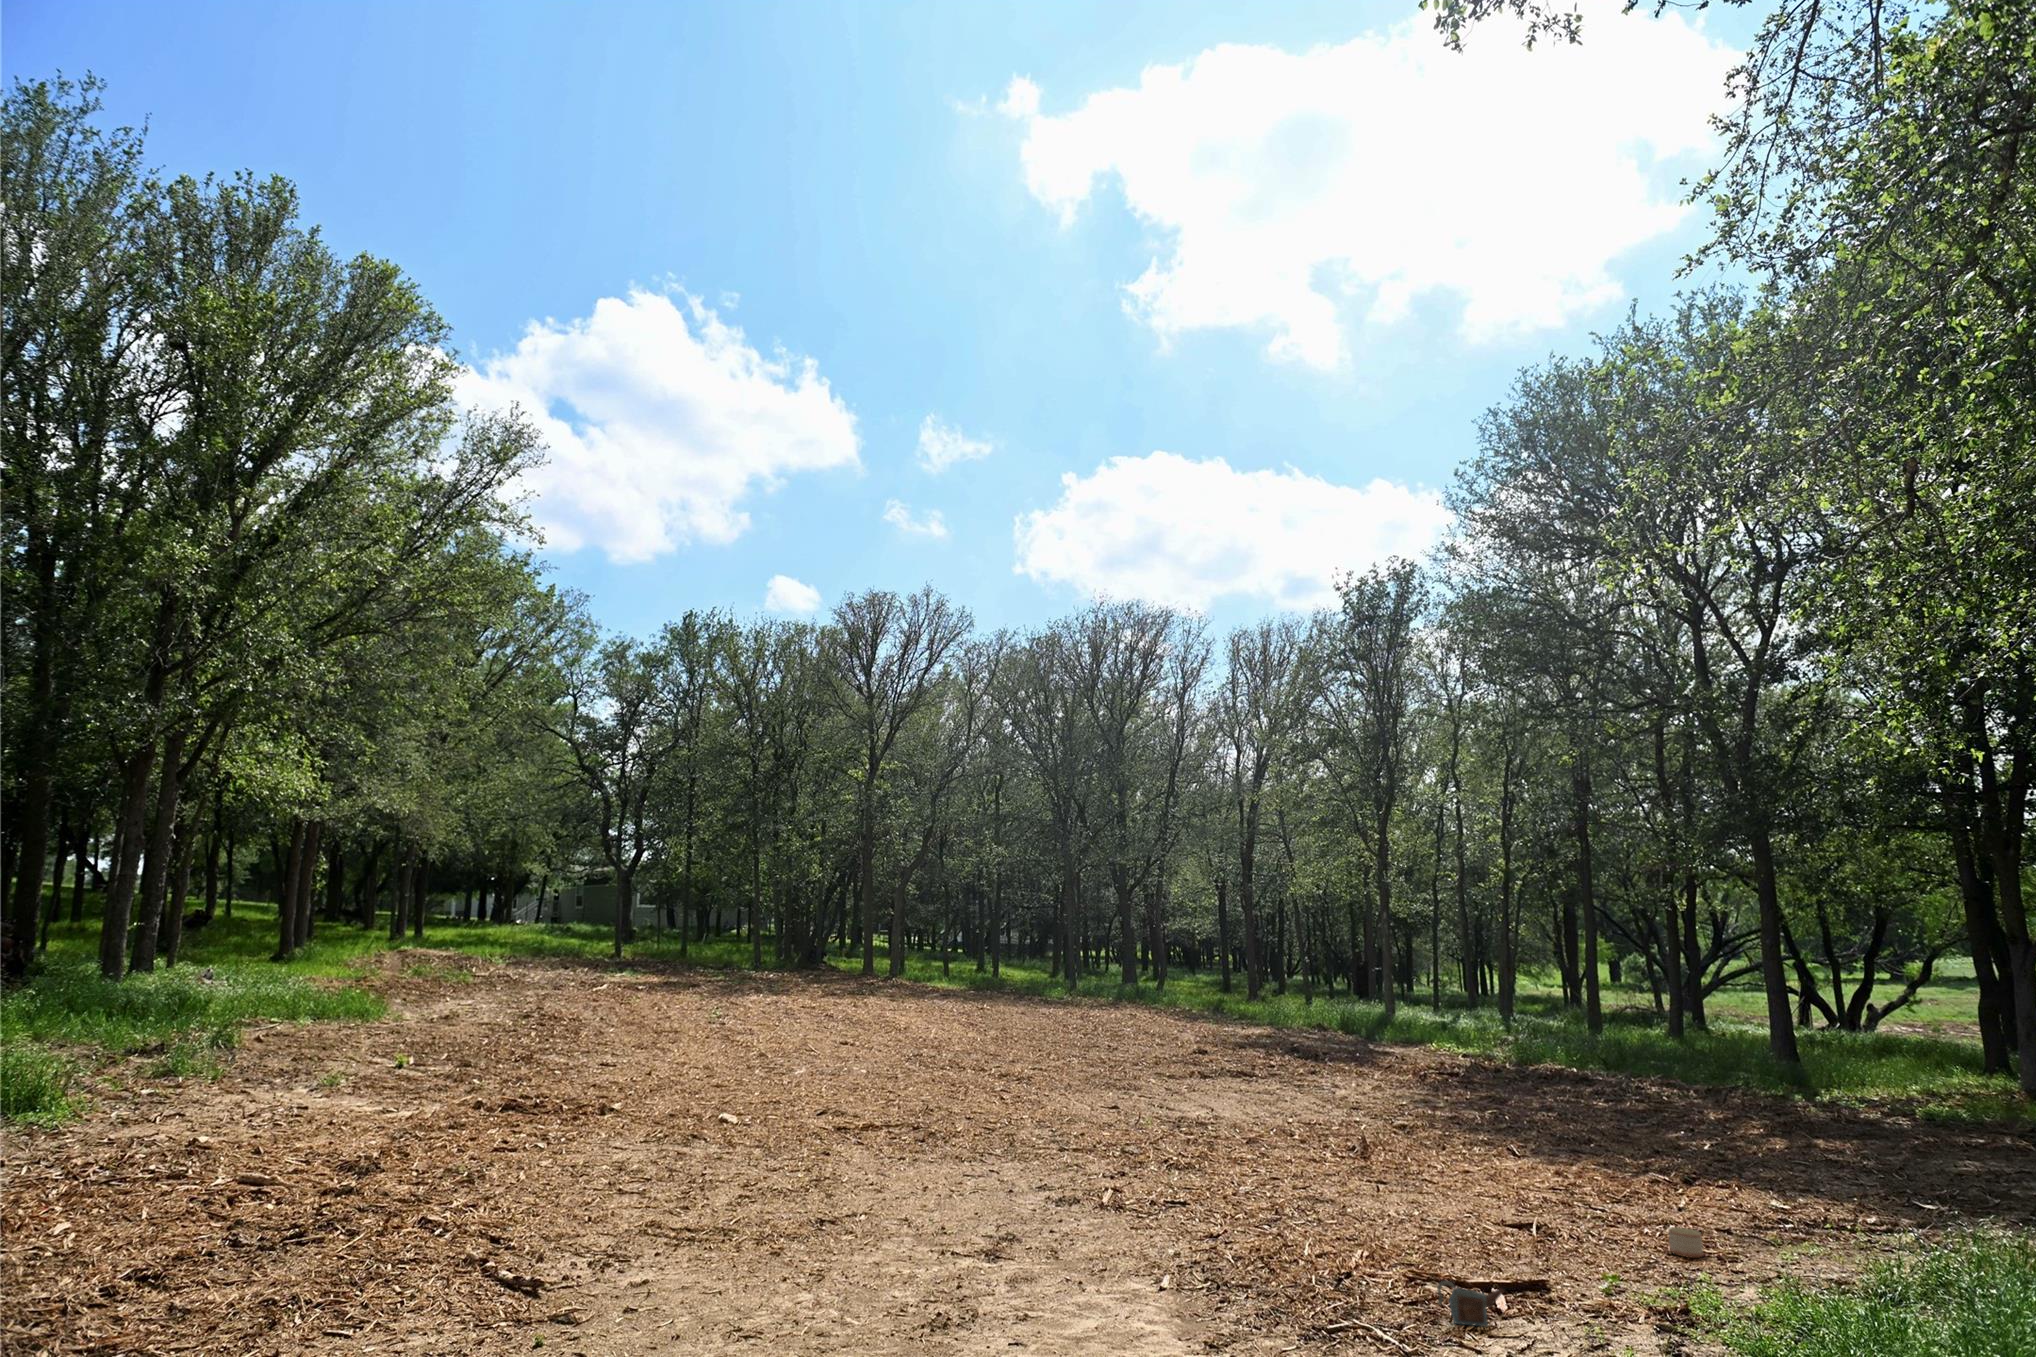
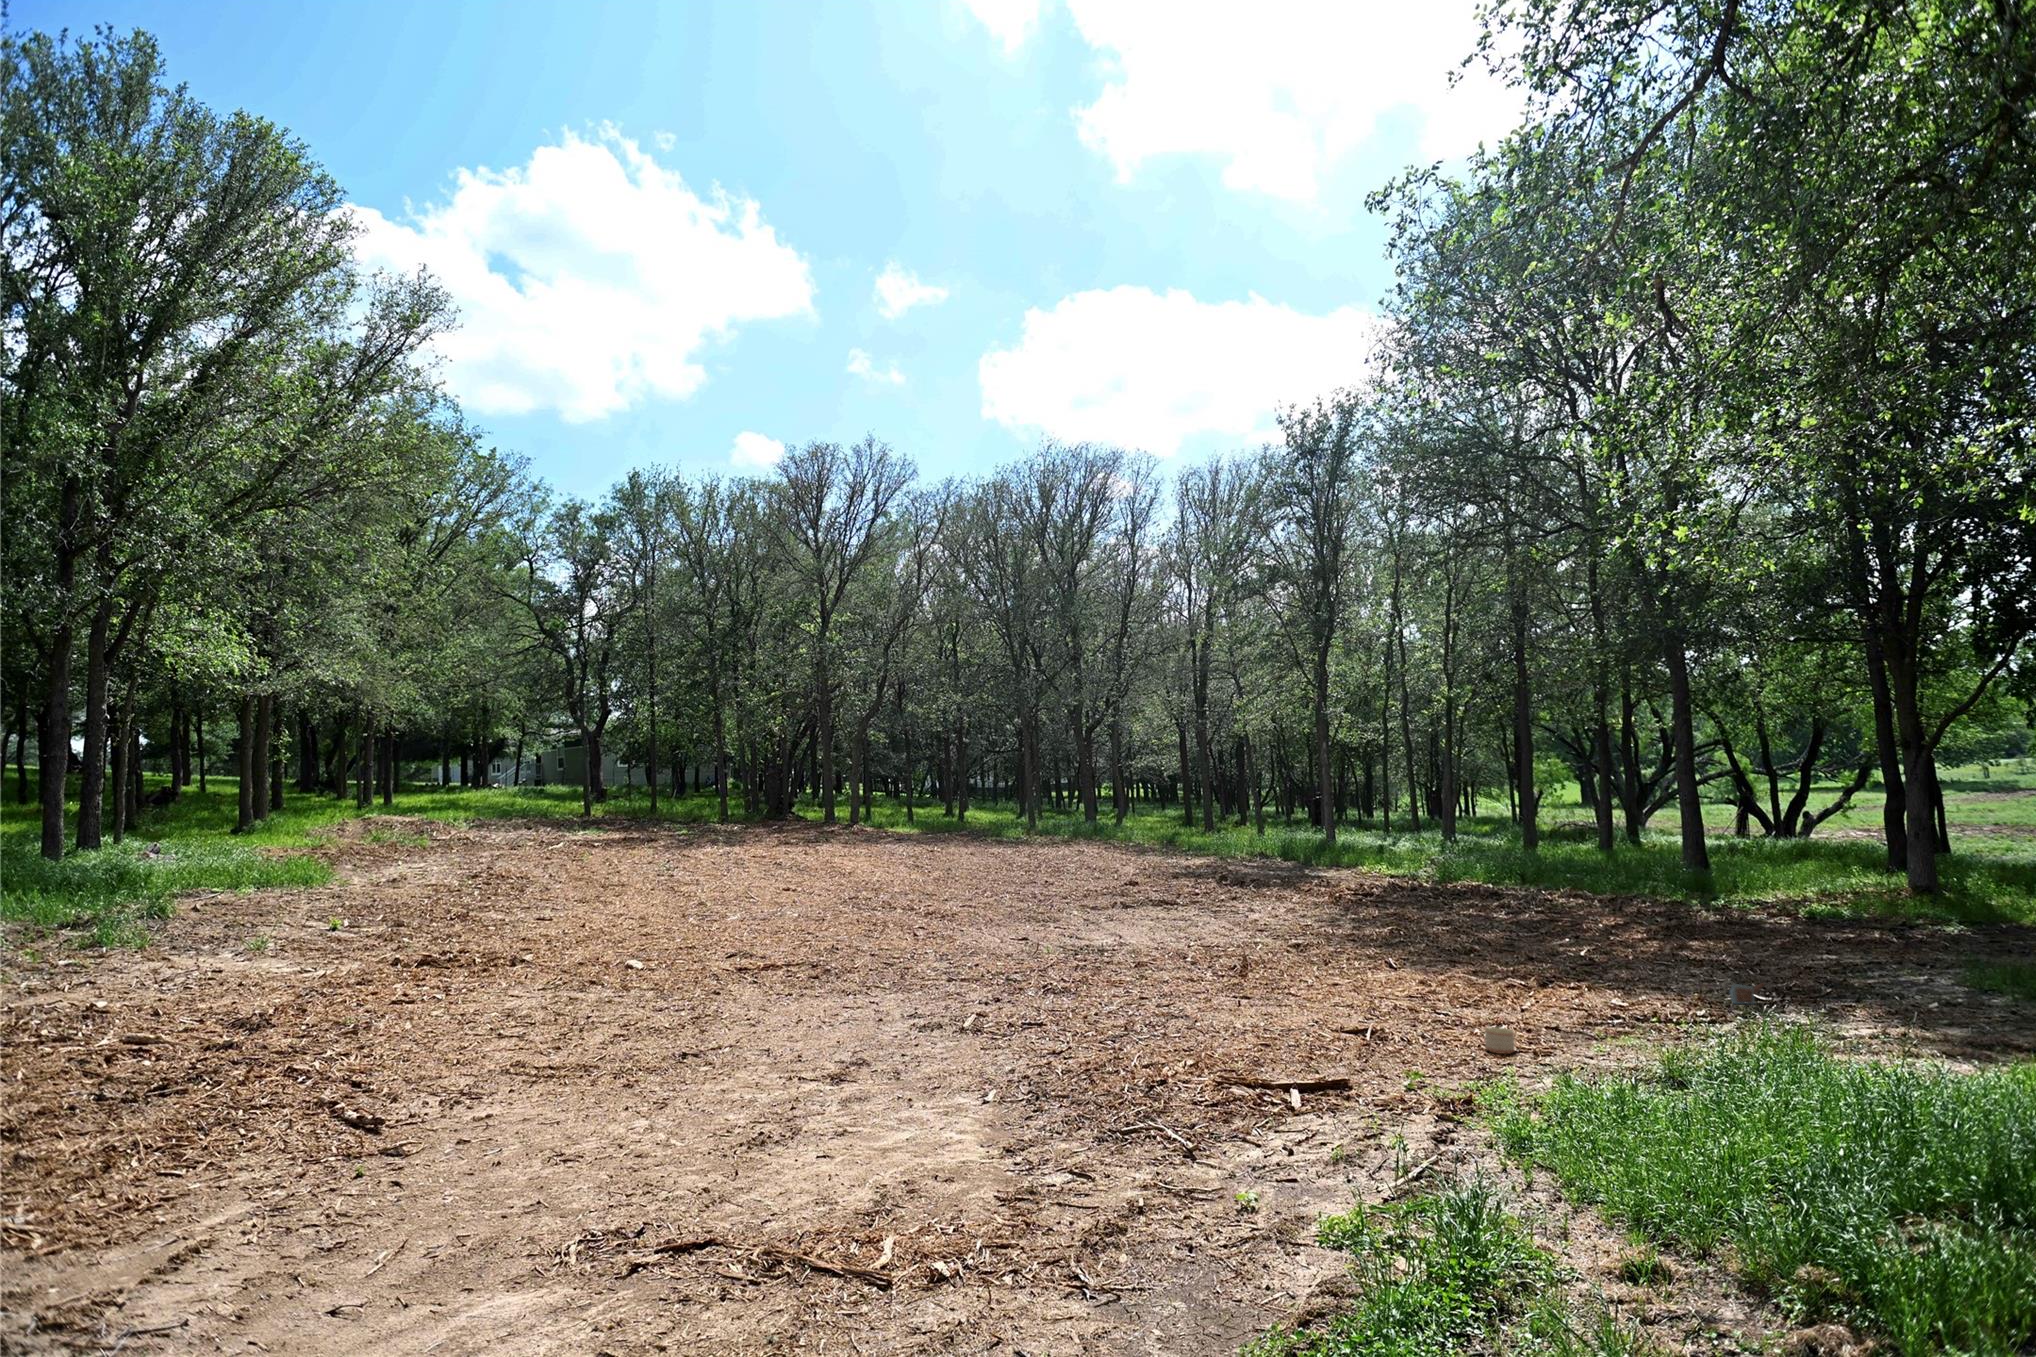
watering can: present [1437,1281,1504,1327] -> present [1723,980,1764,1004]

